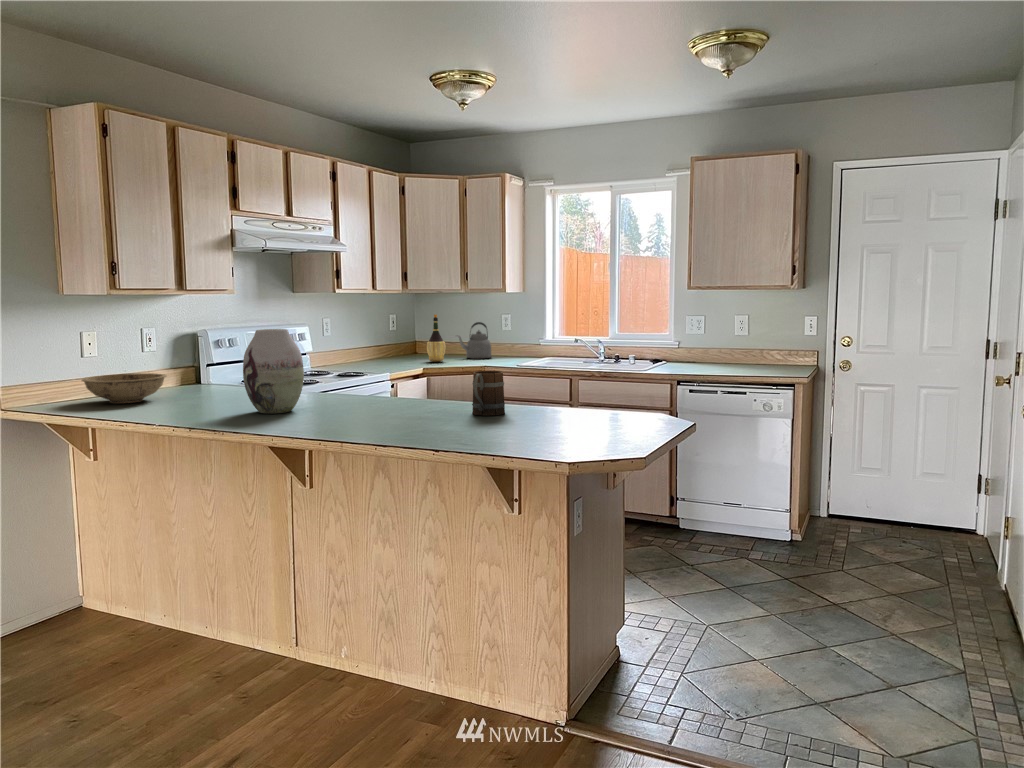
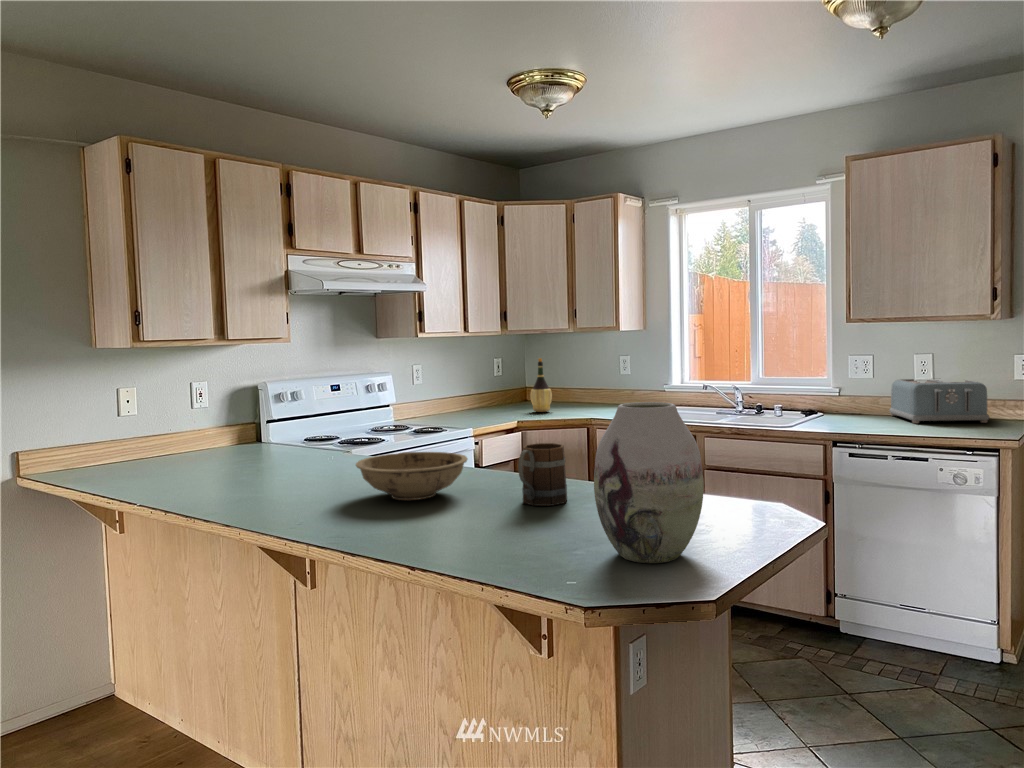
kettle: present [457,322,491,358] -> none [565,366,608,408]
vase: present [243,329,304,414] -> present [594,402,704,563]
toaster: none [718,334,788,368] -> present [890,379,989,423]
bowl: present [82,373,166,403] -> present [356,452,468,500]

